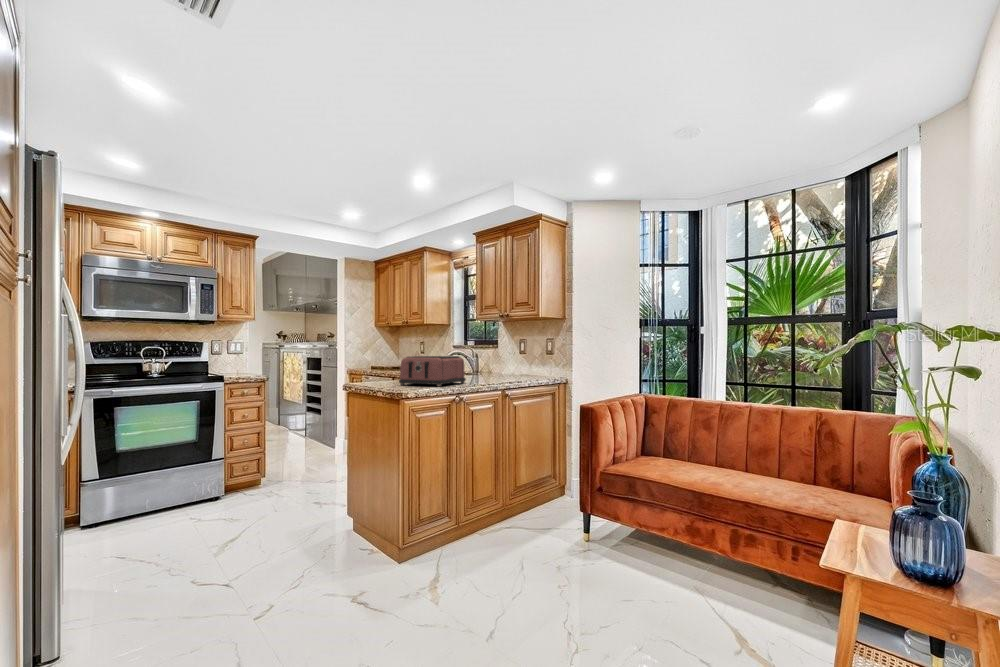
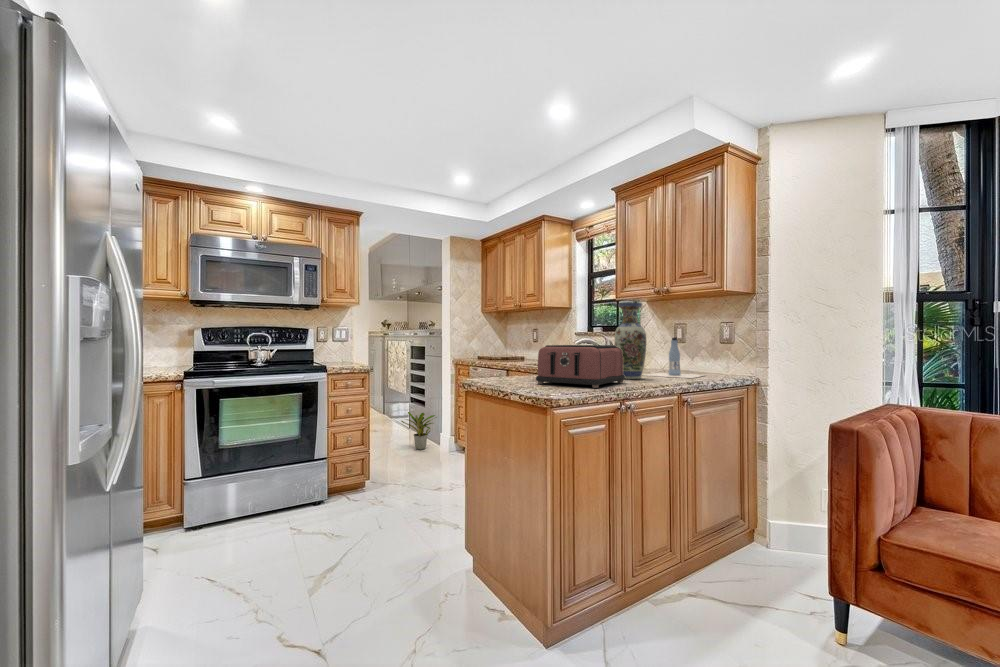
vase: none [464,325,487,381] -> present [615,303,646,379]
bottle: none [488,350,536,379] -> present [646,338,704,378]
potted plant: none [295,418,331,453] -> present [401,412,437,450]

